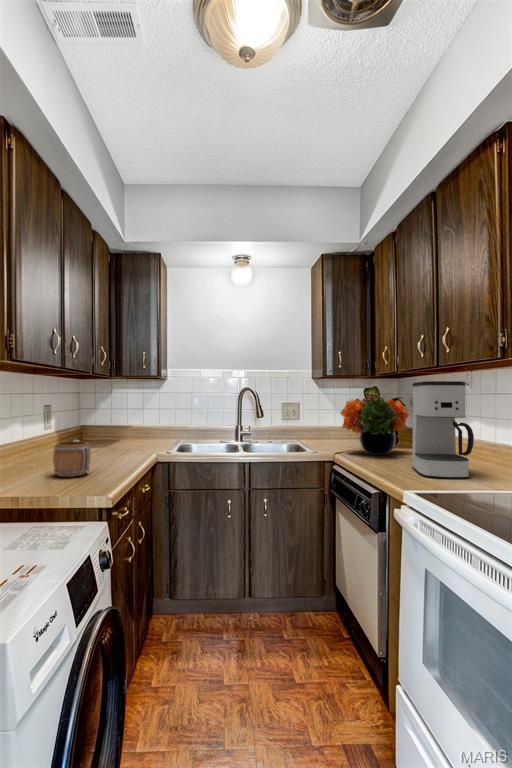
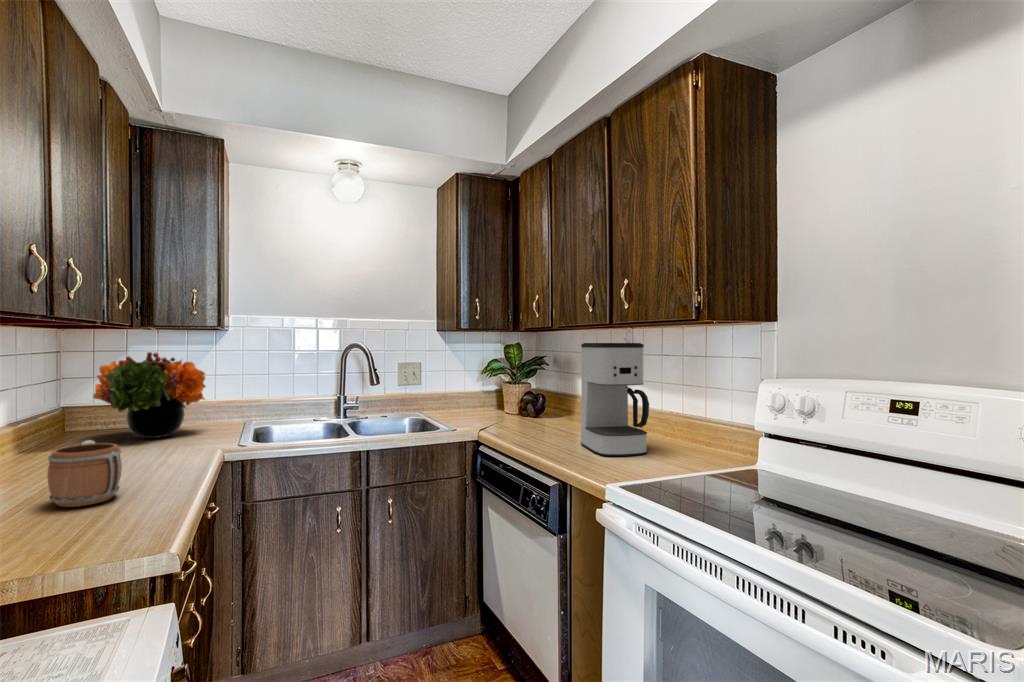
flower arrangement: present [340,393,409,455] -> present [93,352,206,438]

